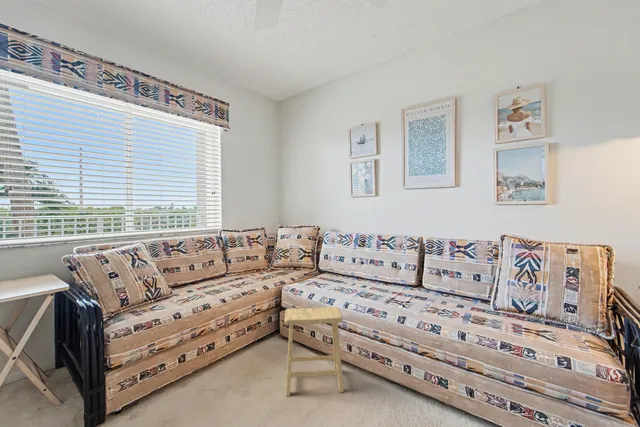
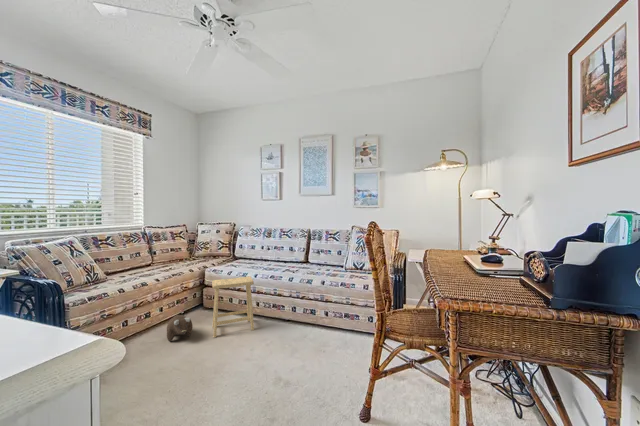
plush toy: none [227,353,260,391] -> present [167,315,193,341]

